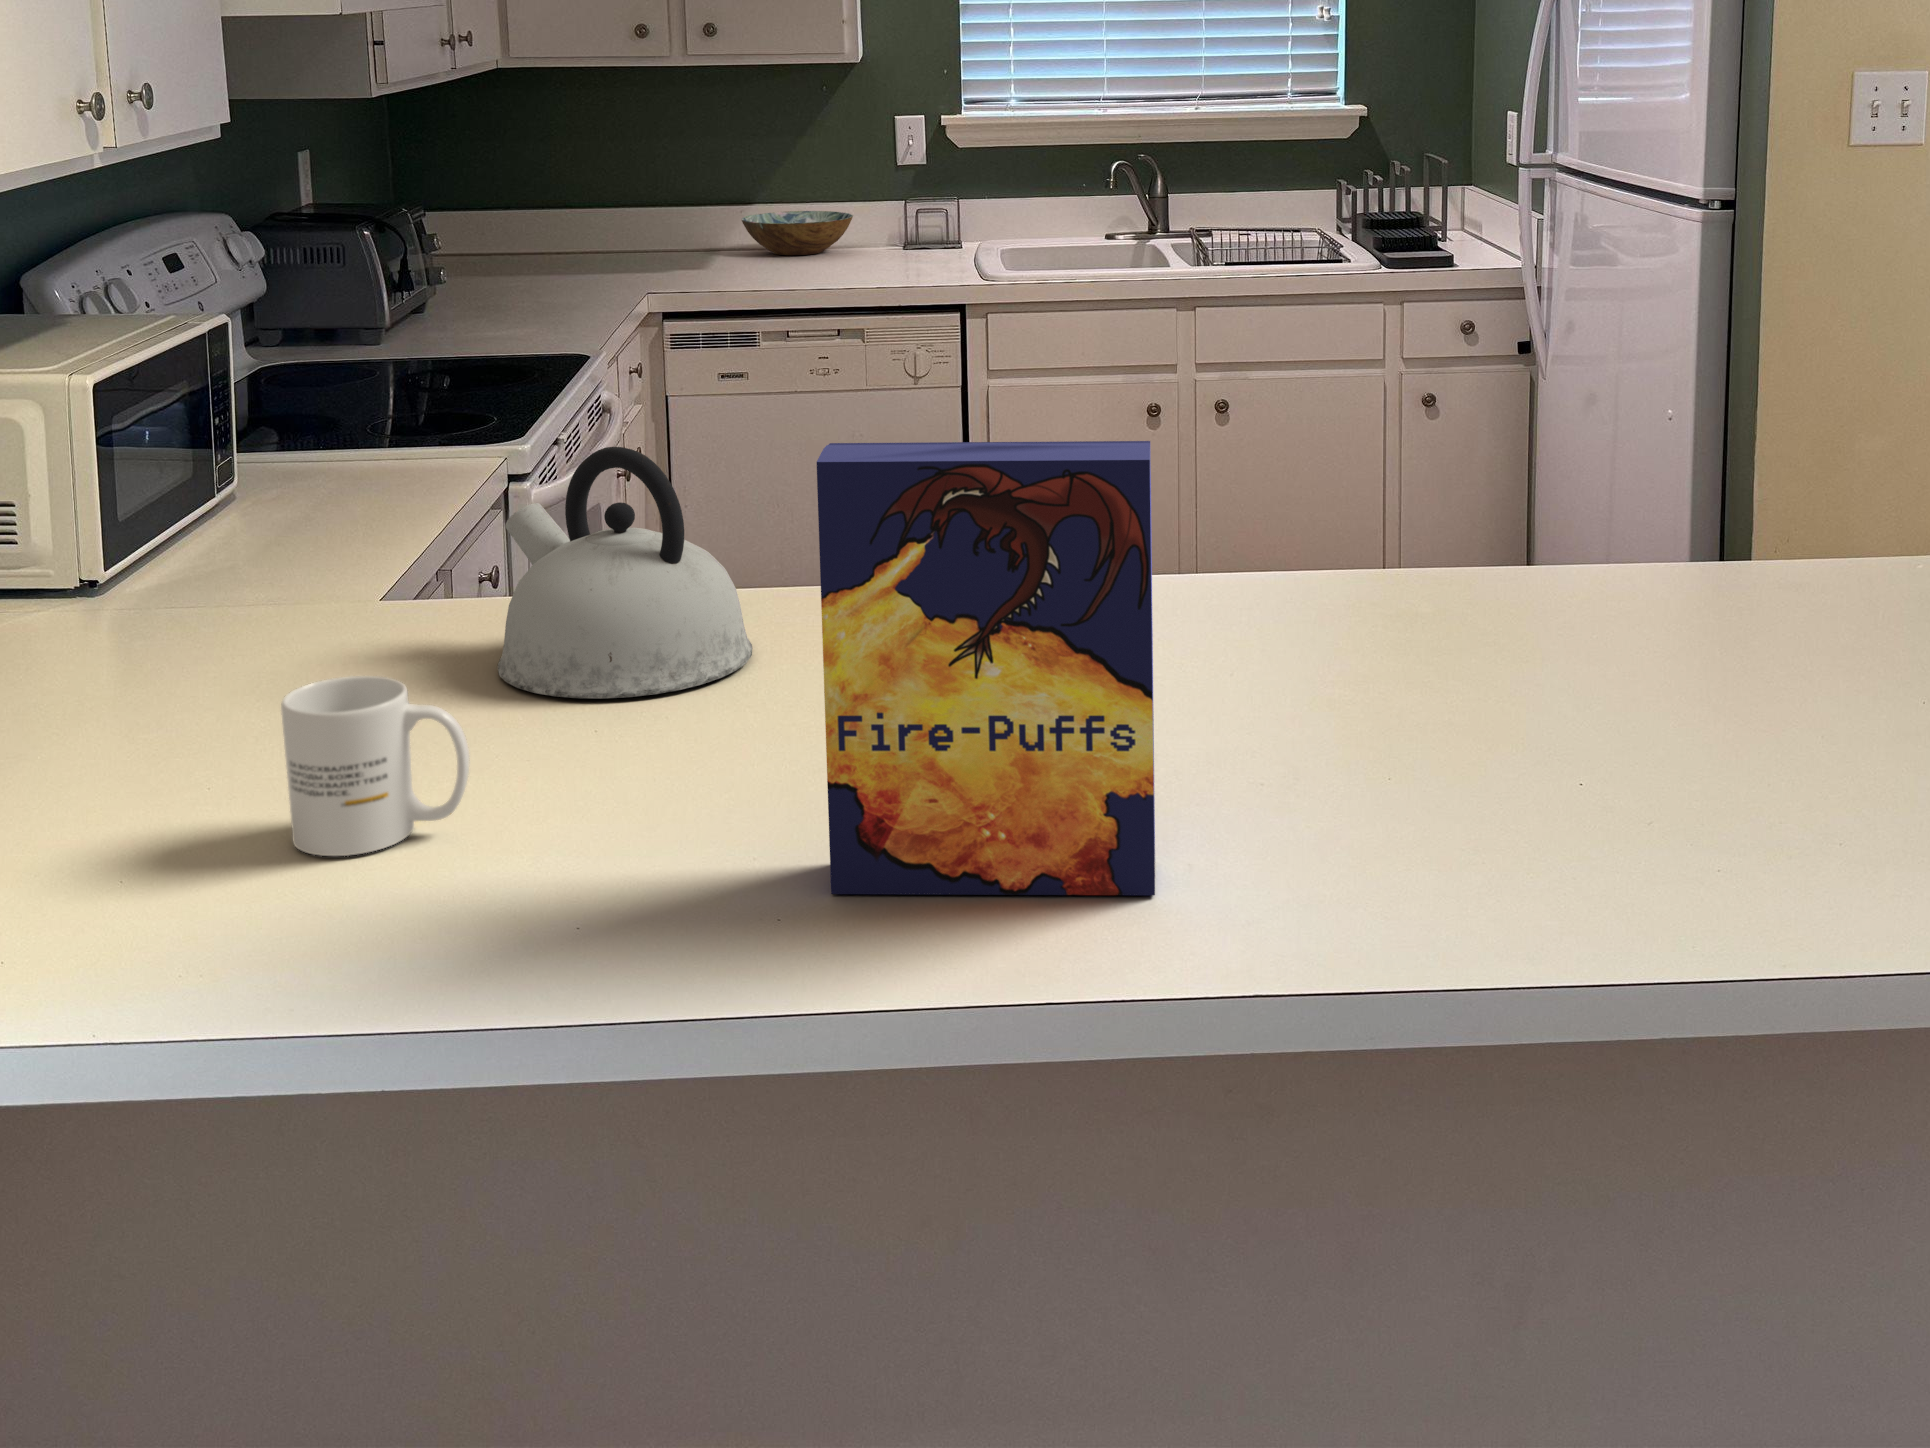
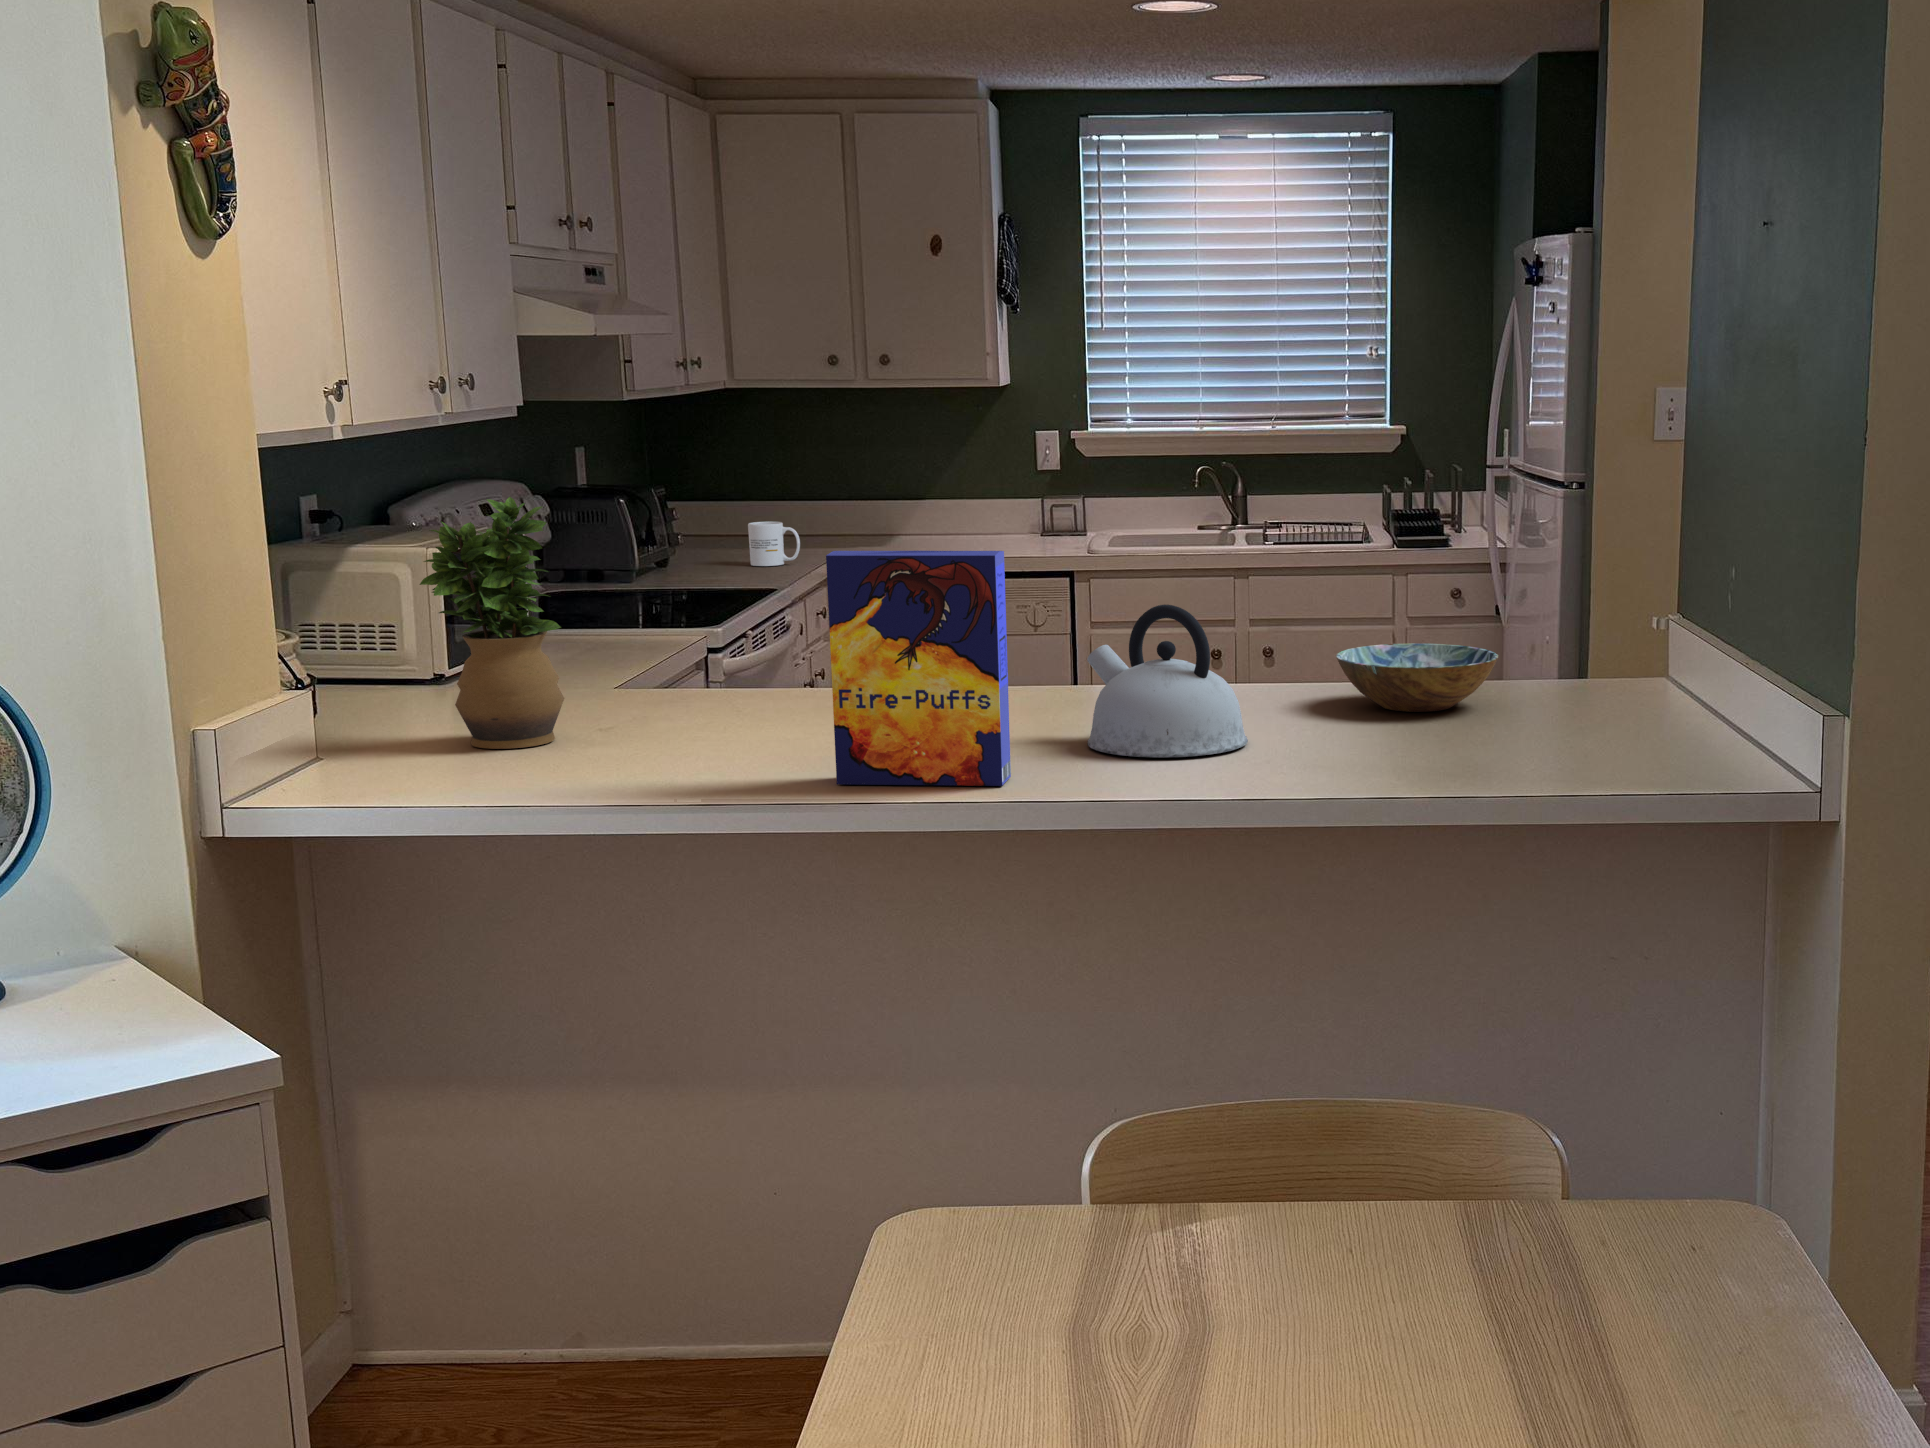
bowl: present [741,211,853,255] -> present [1336,643,1498,712]
potted plant: none [30,317,295,776] -> present [420,497,564,749]
kettle: present [498,447,752,698] -> present [1087,605,1248,757]
mug: present [281,676,469,856] -> present [748,522,800,566]

